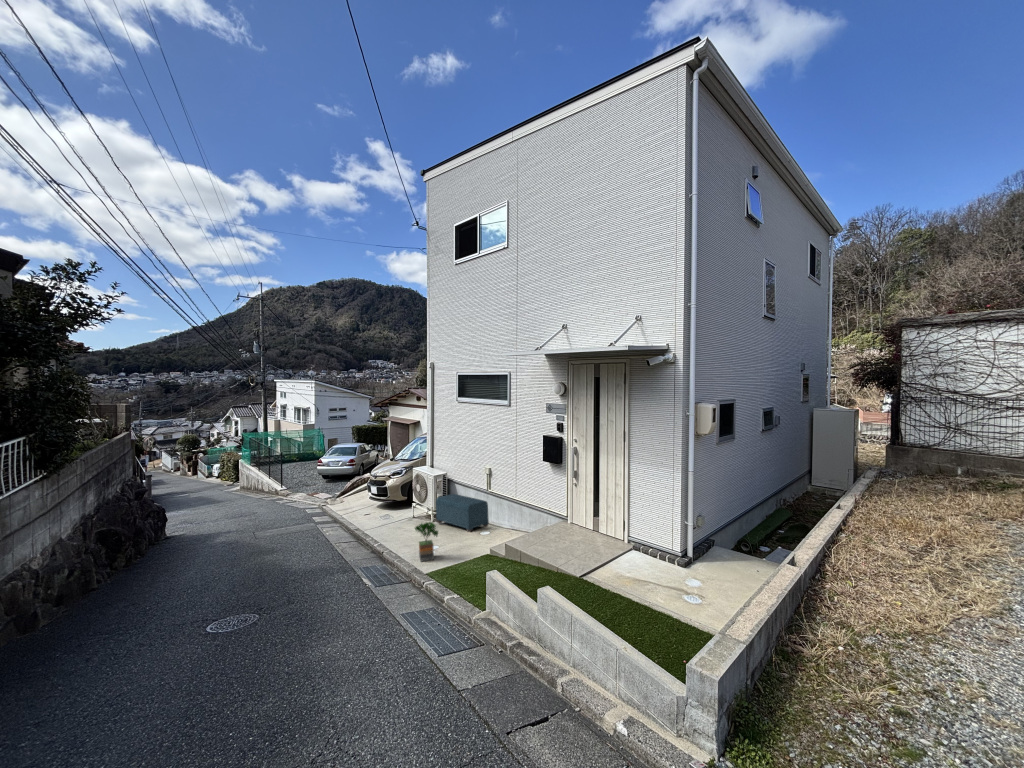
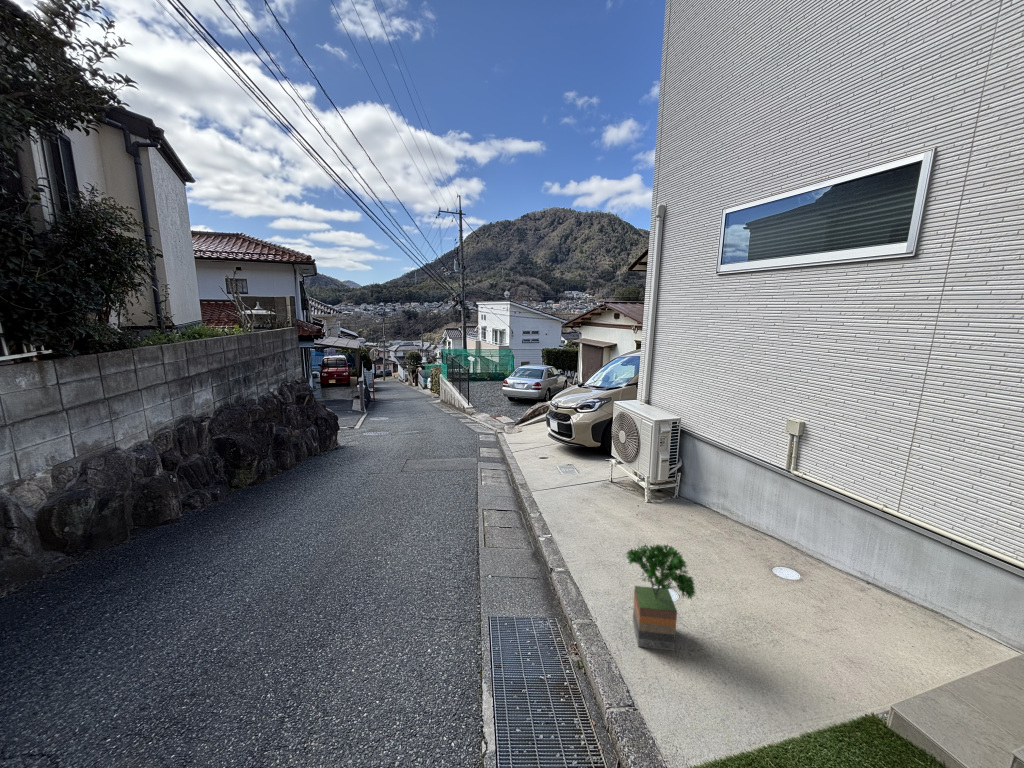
bench: present [436,494,489,532] -> none [656,458,786,557]

